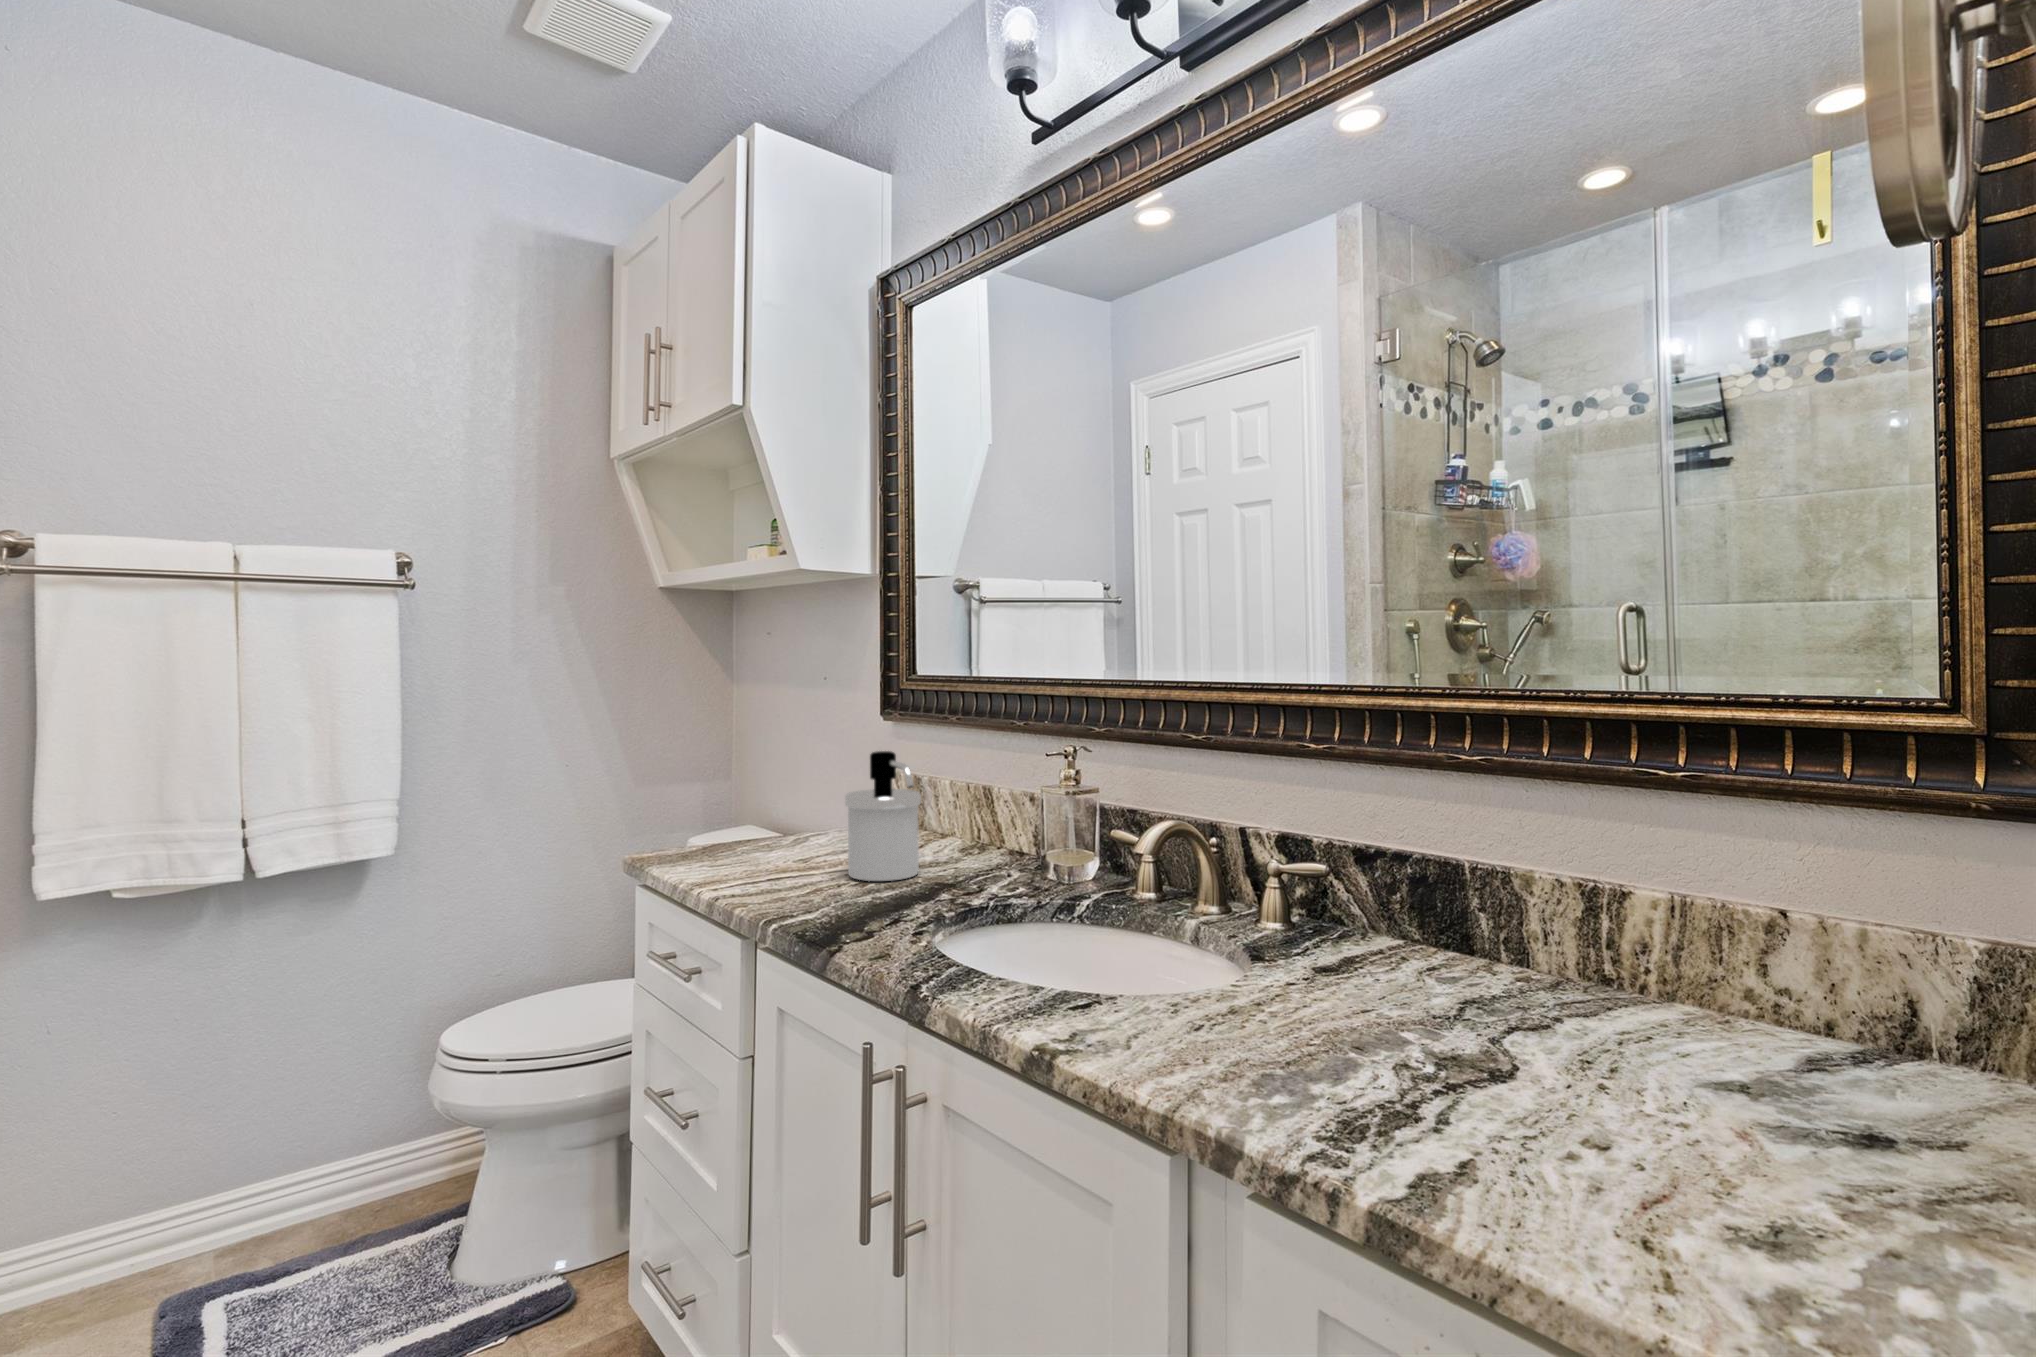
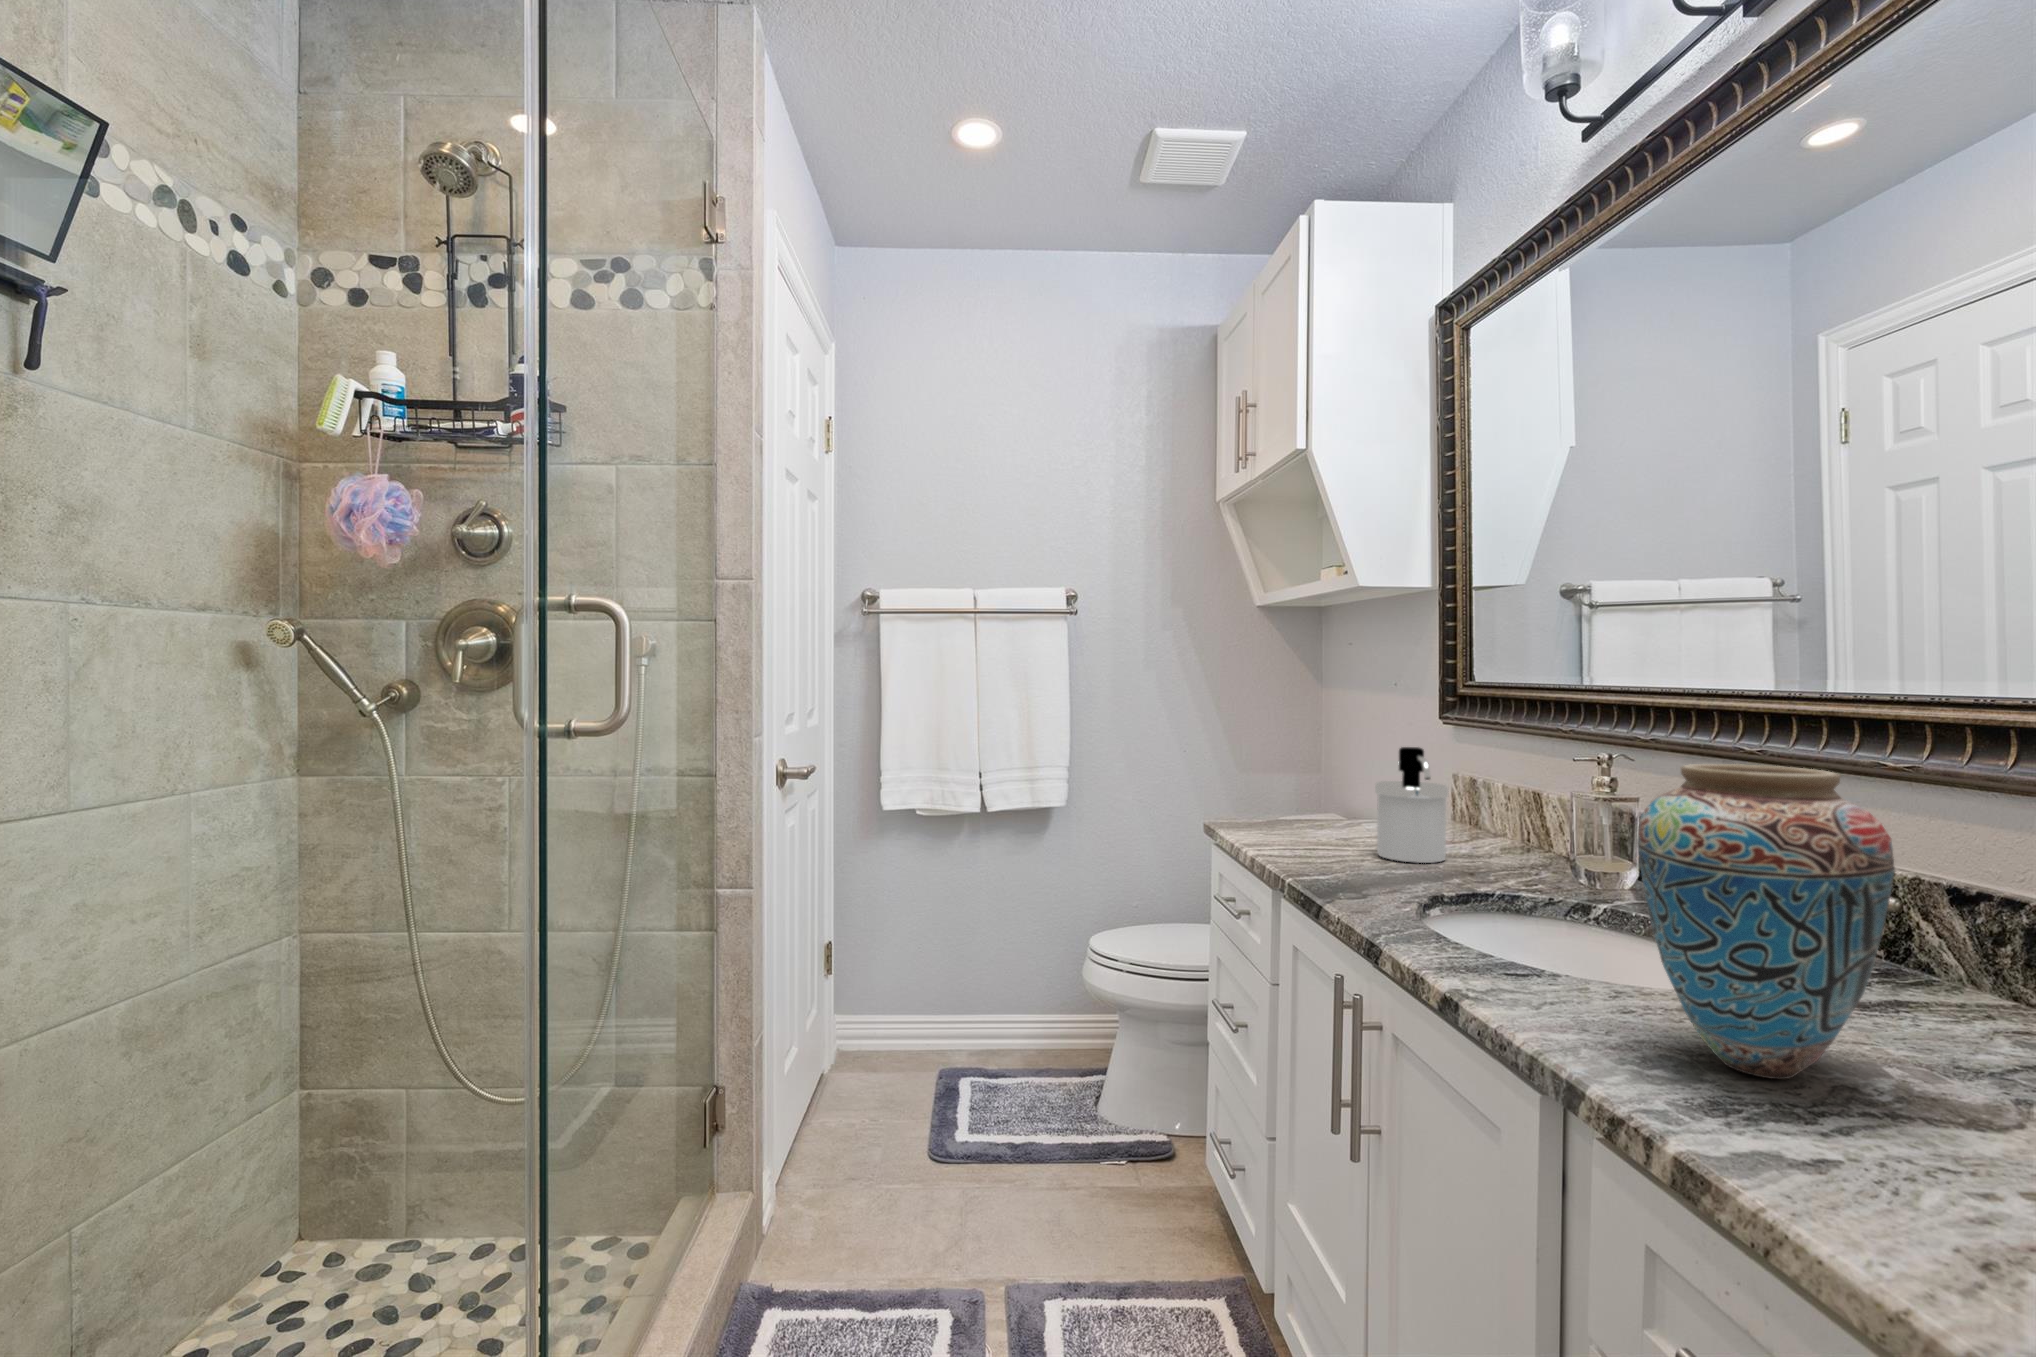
vase: none [1233,764,1441,1077] -> present [1637,764,1895,1079]

